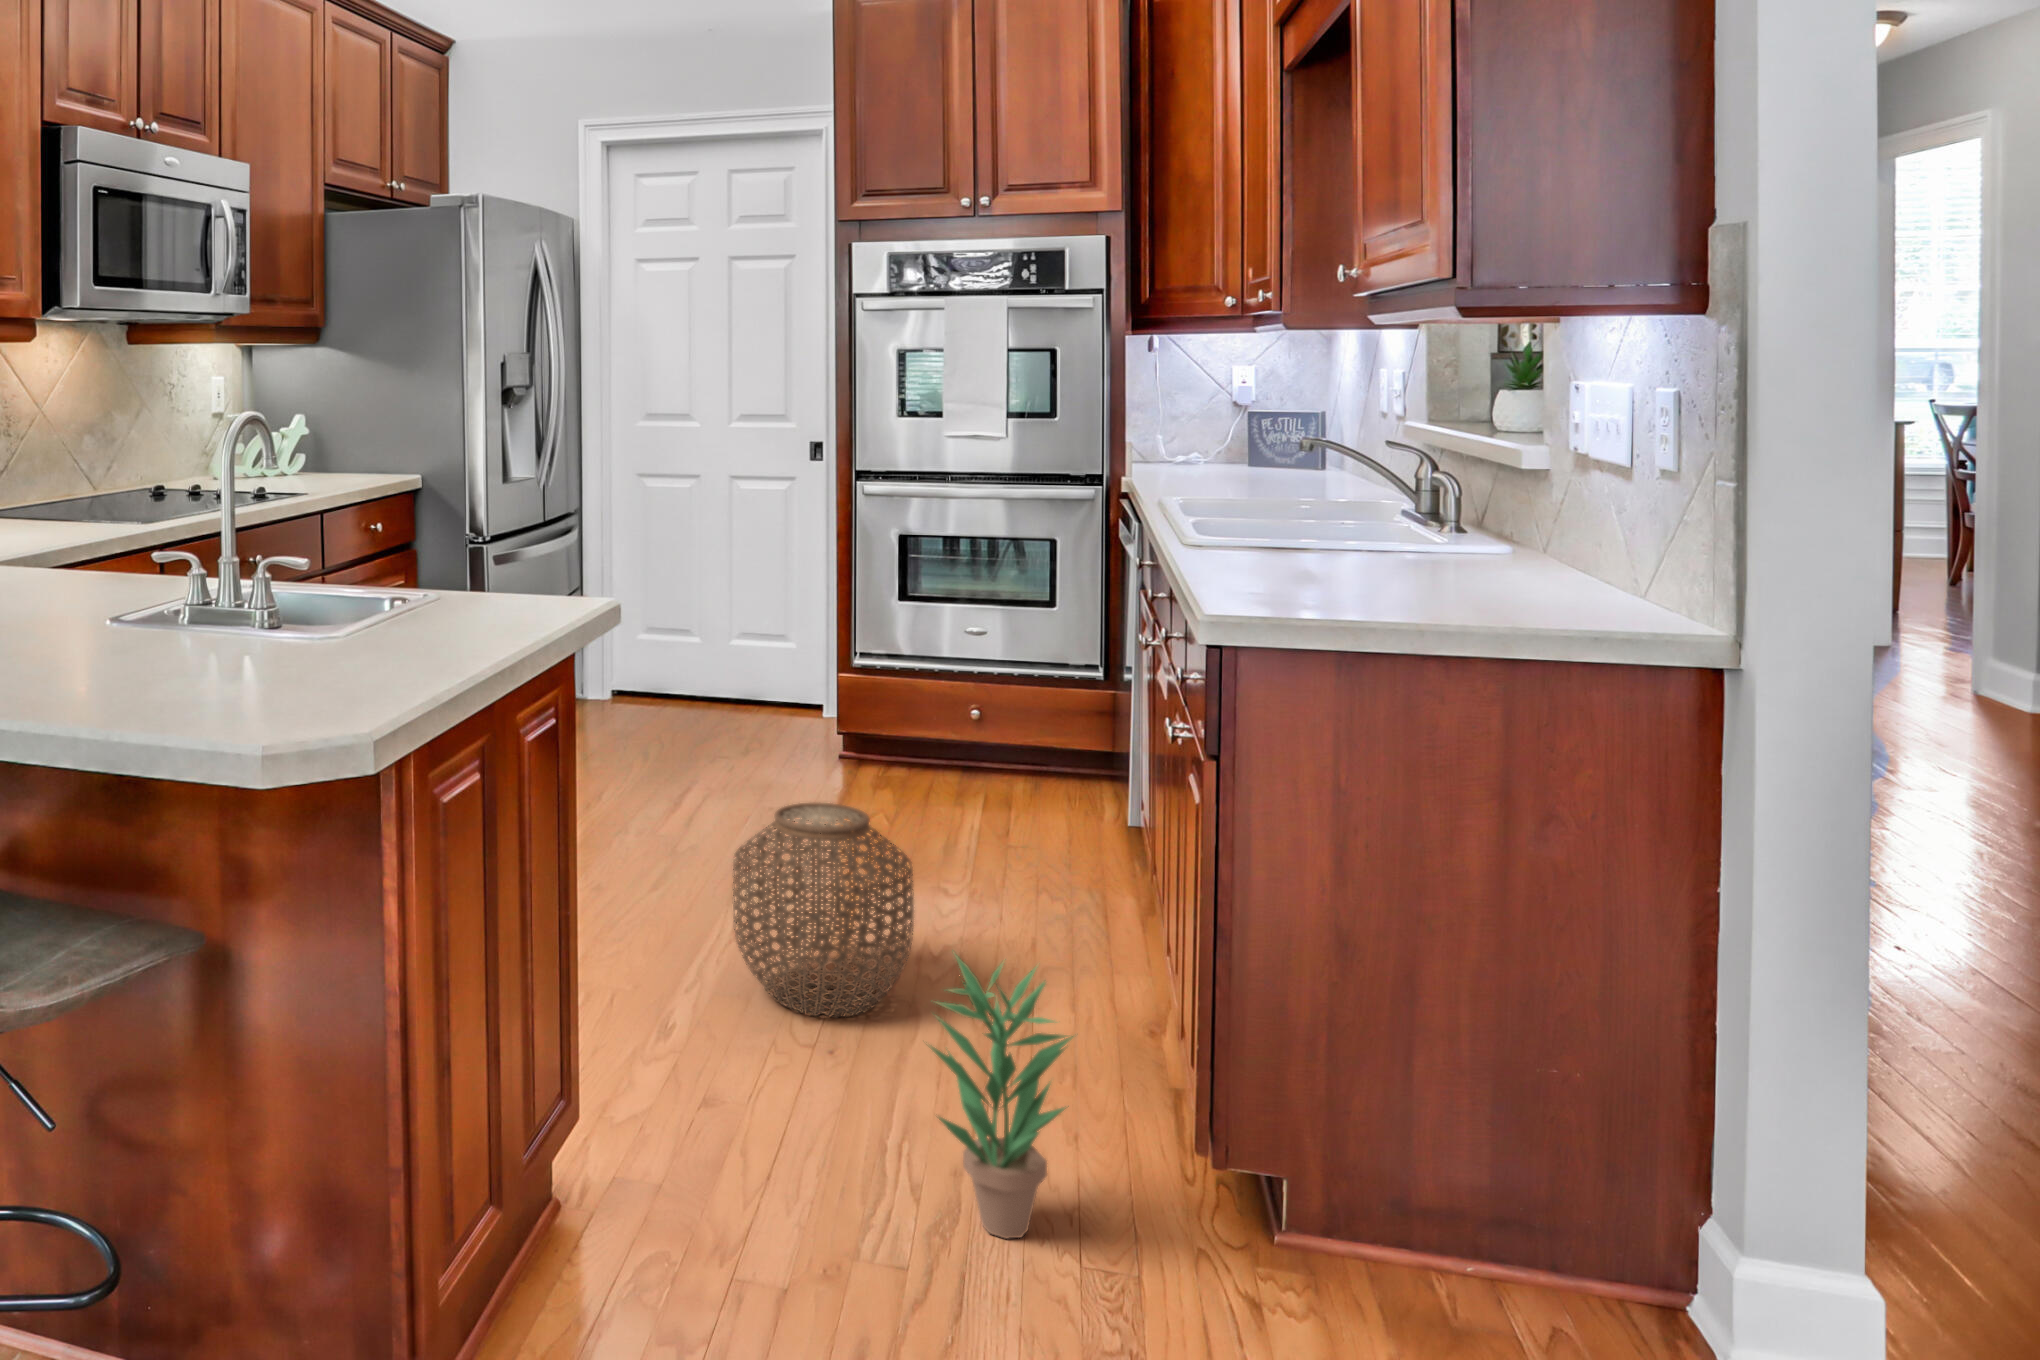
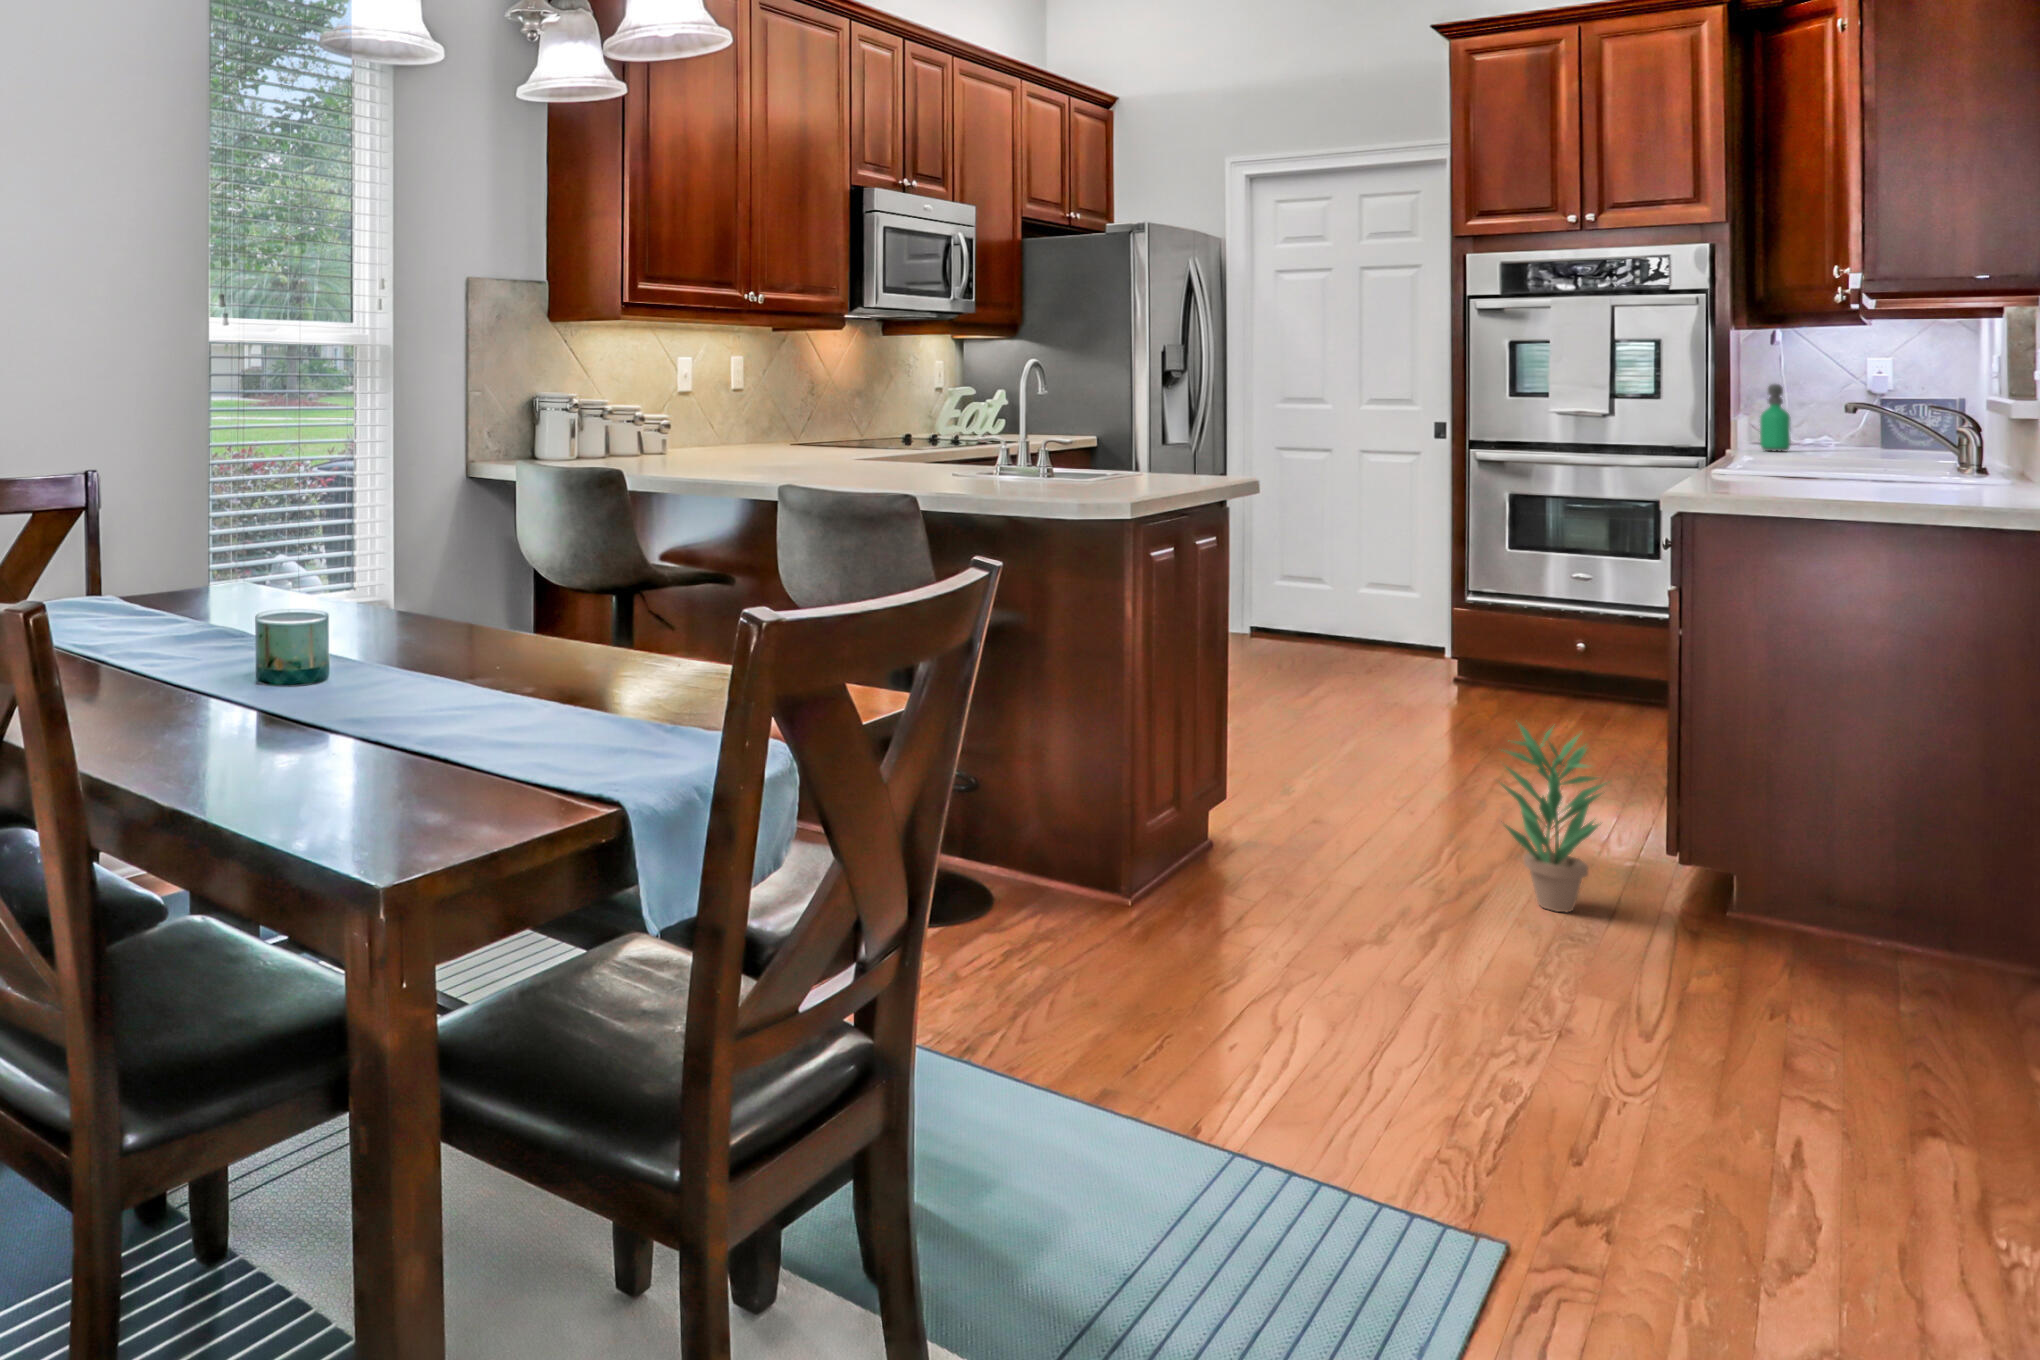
soap dispenser: none [1149,401,1179,481] -> present [1760,384,1791,451]
woven basket: present [733,803,914,1017] -> none [1354,659,1502,807]

